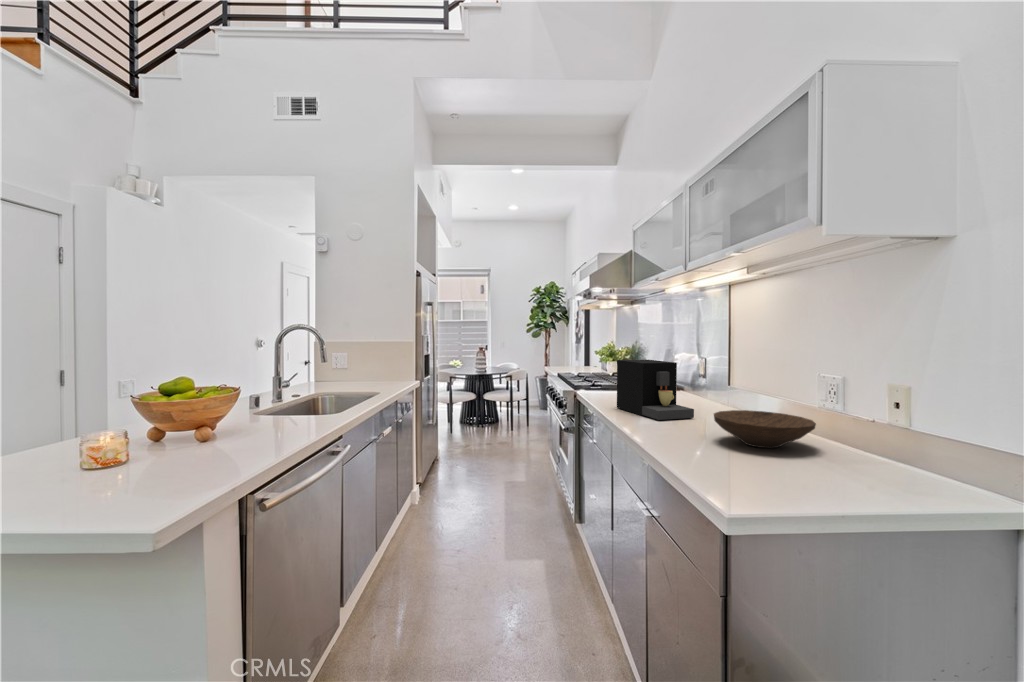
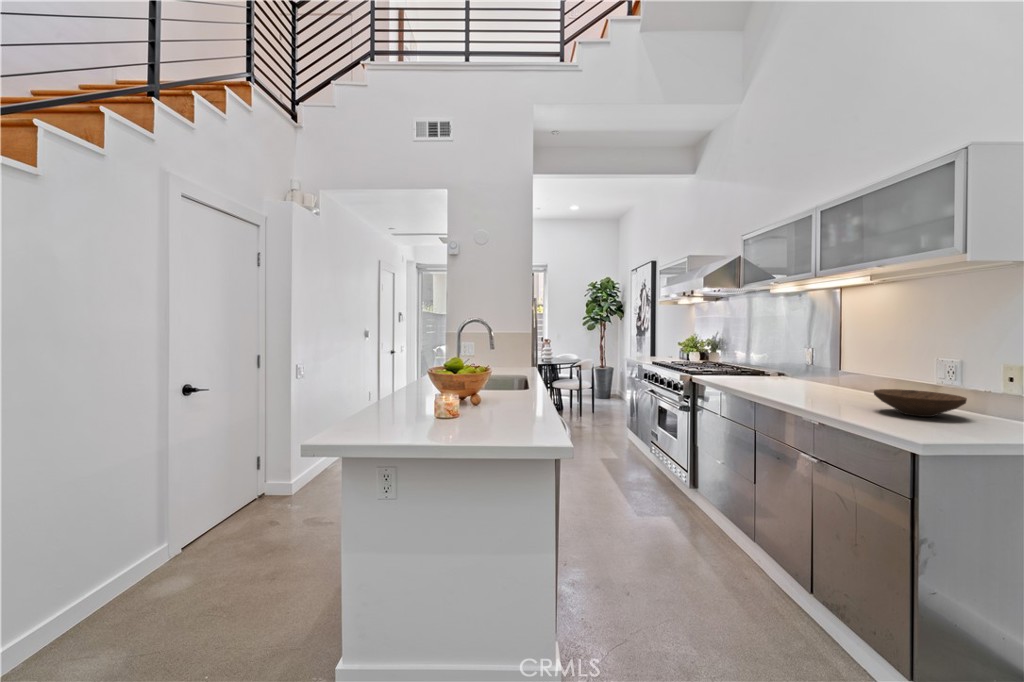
coffee maker: present [617,360,694,420] -> none [754,350,833,398]

